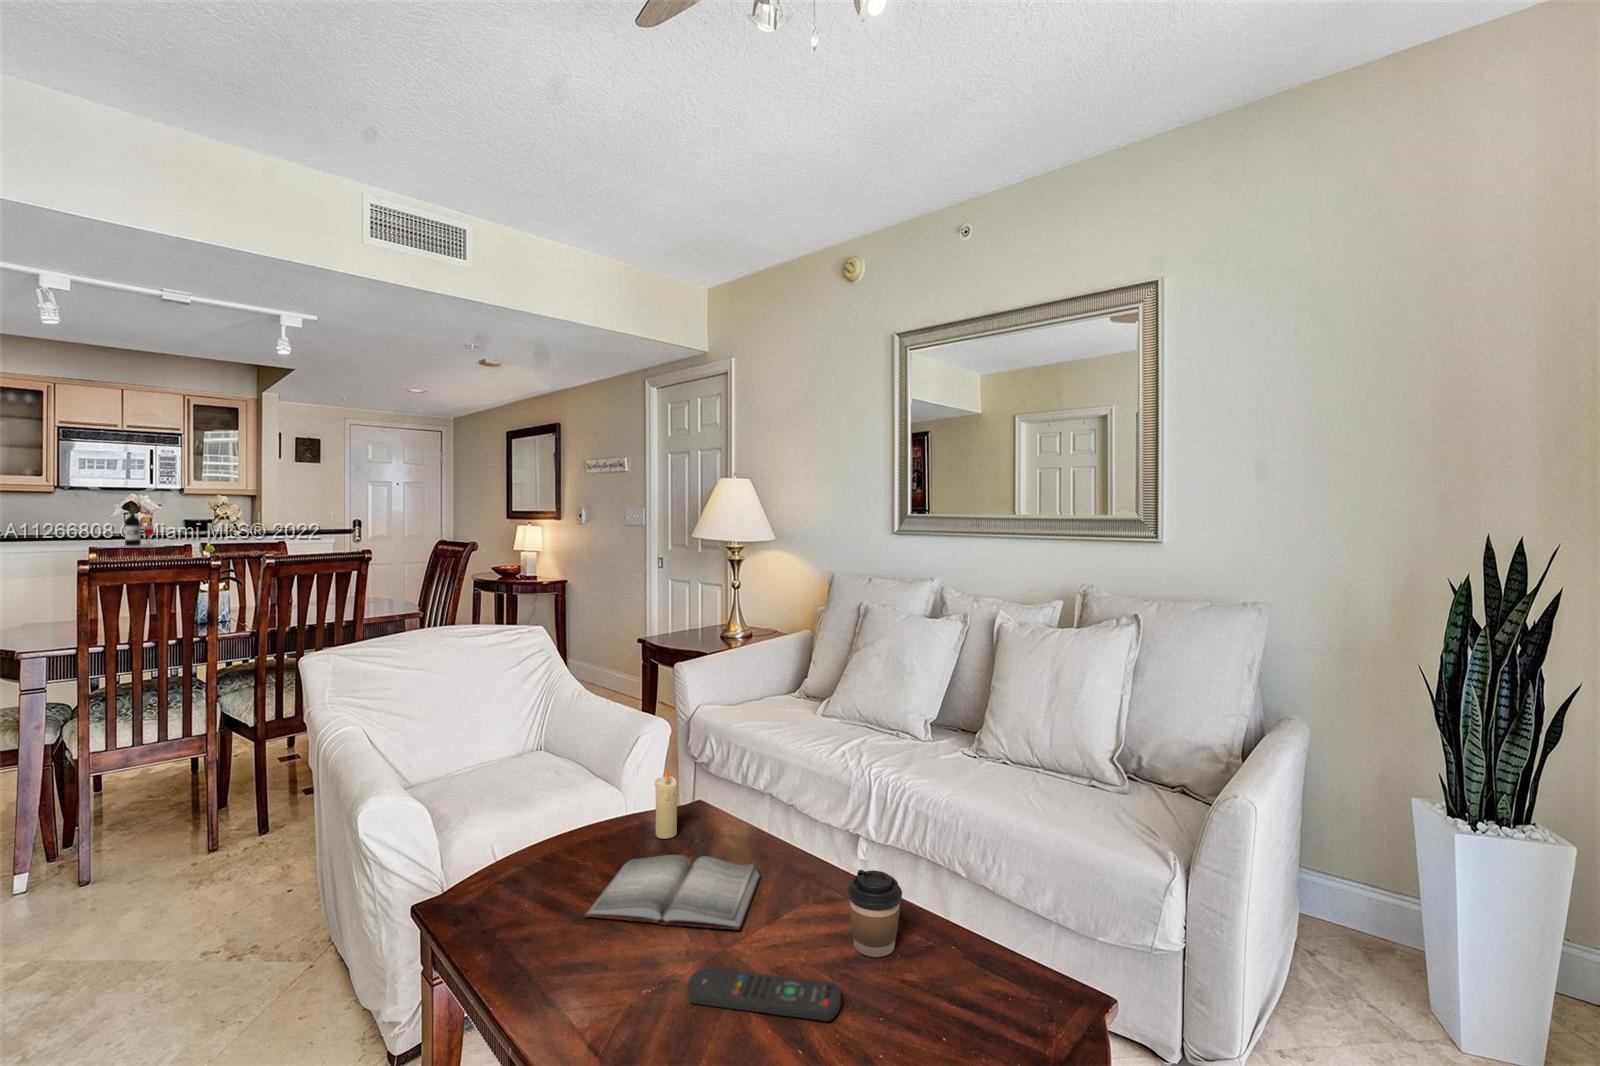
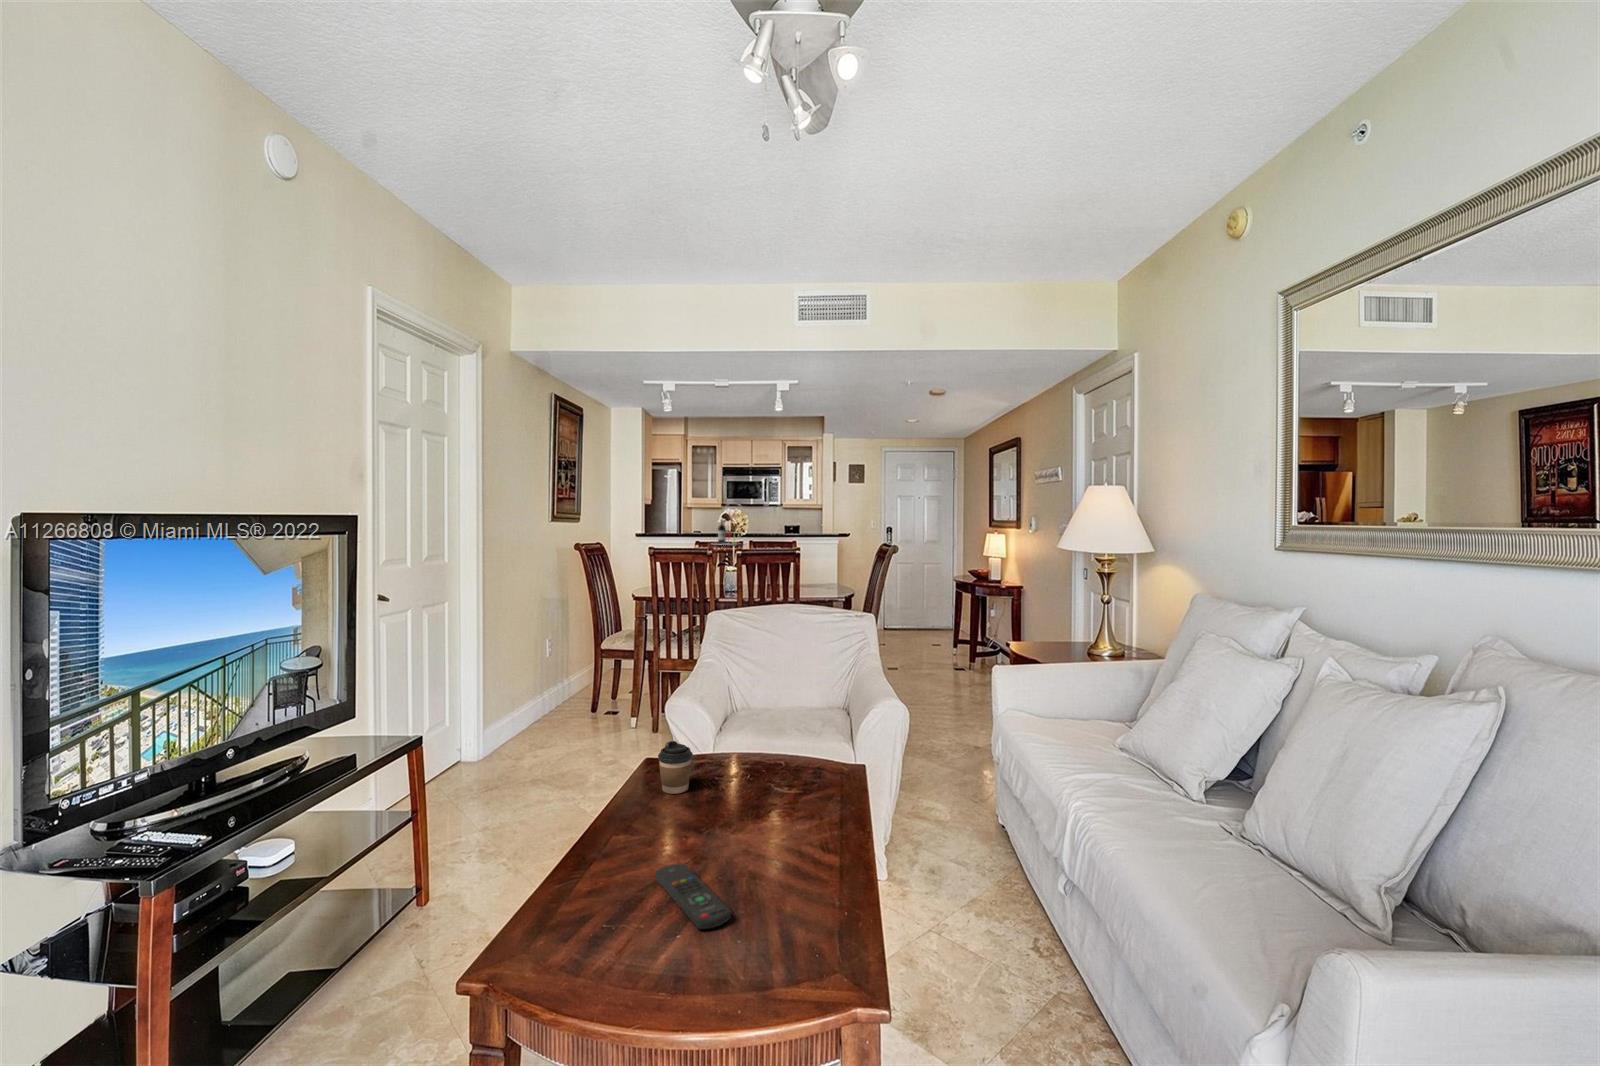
candle: present [655,768,677,839] -> none [795,732,813,790]
hardback book: present [585,855,760,930] -> none [683,792,814,857]
coffee cup: present [847,870,902,957] -> present [658,741,693,794]

